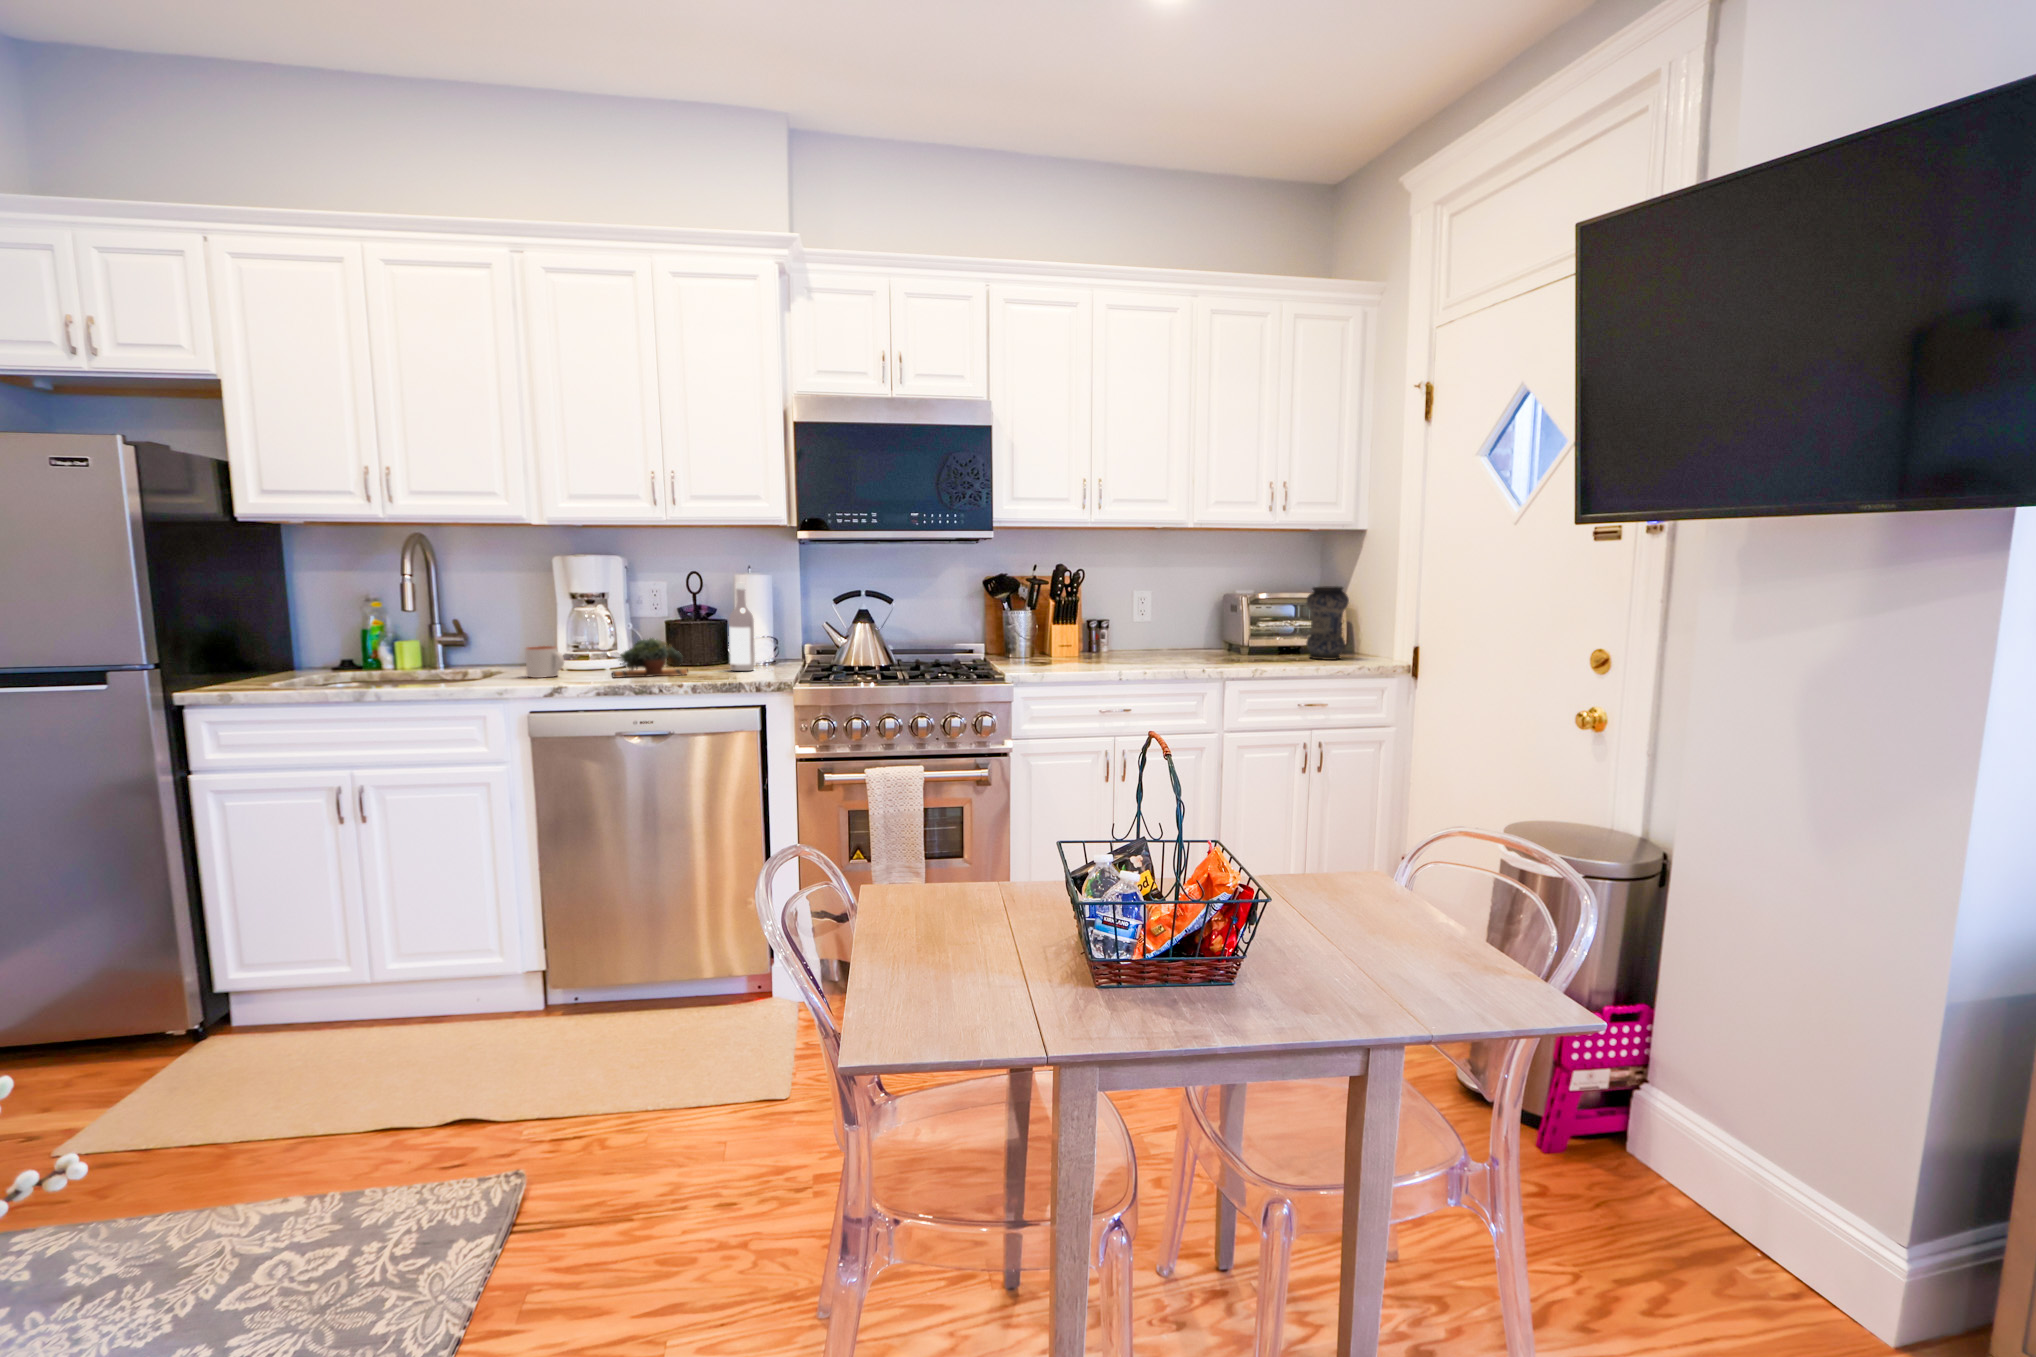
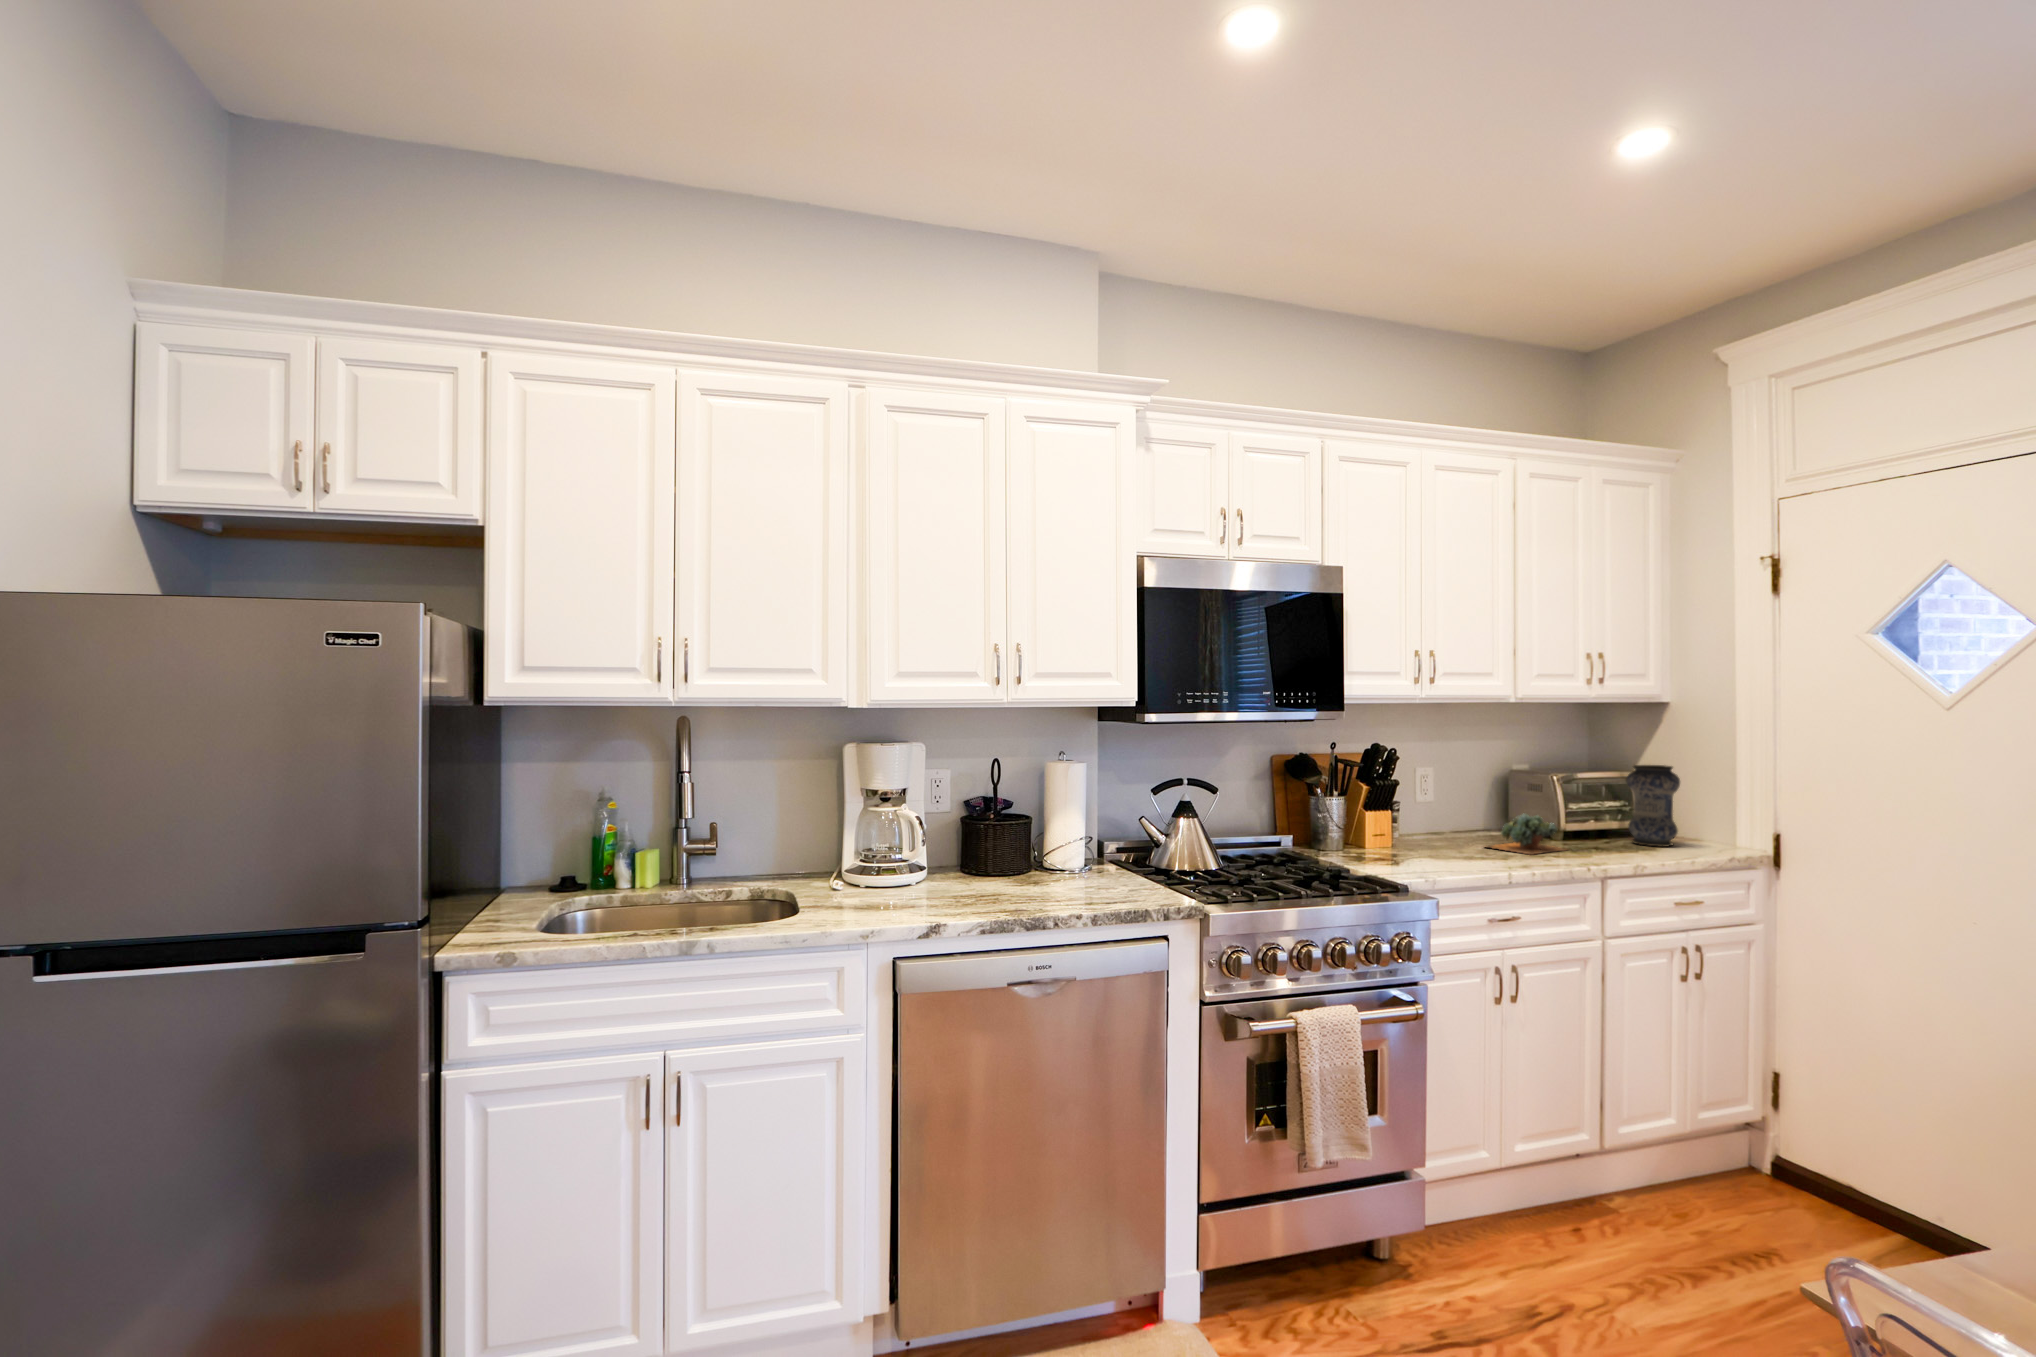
wine bottle: present [729,583,755,671] -> none [1068,774,1098,884]
succulent plant: present [612,638,688,678] -> present [1486,814,1565,855]
mug: present [525,646,564,678] -> none [847,860,895,904]

